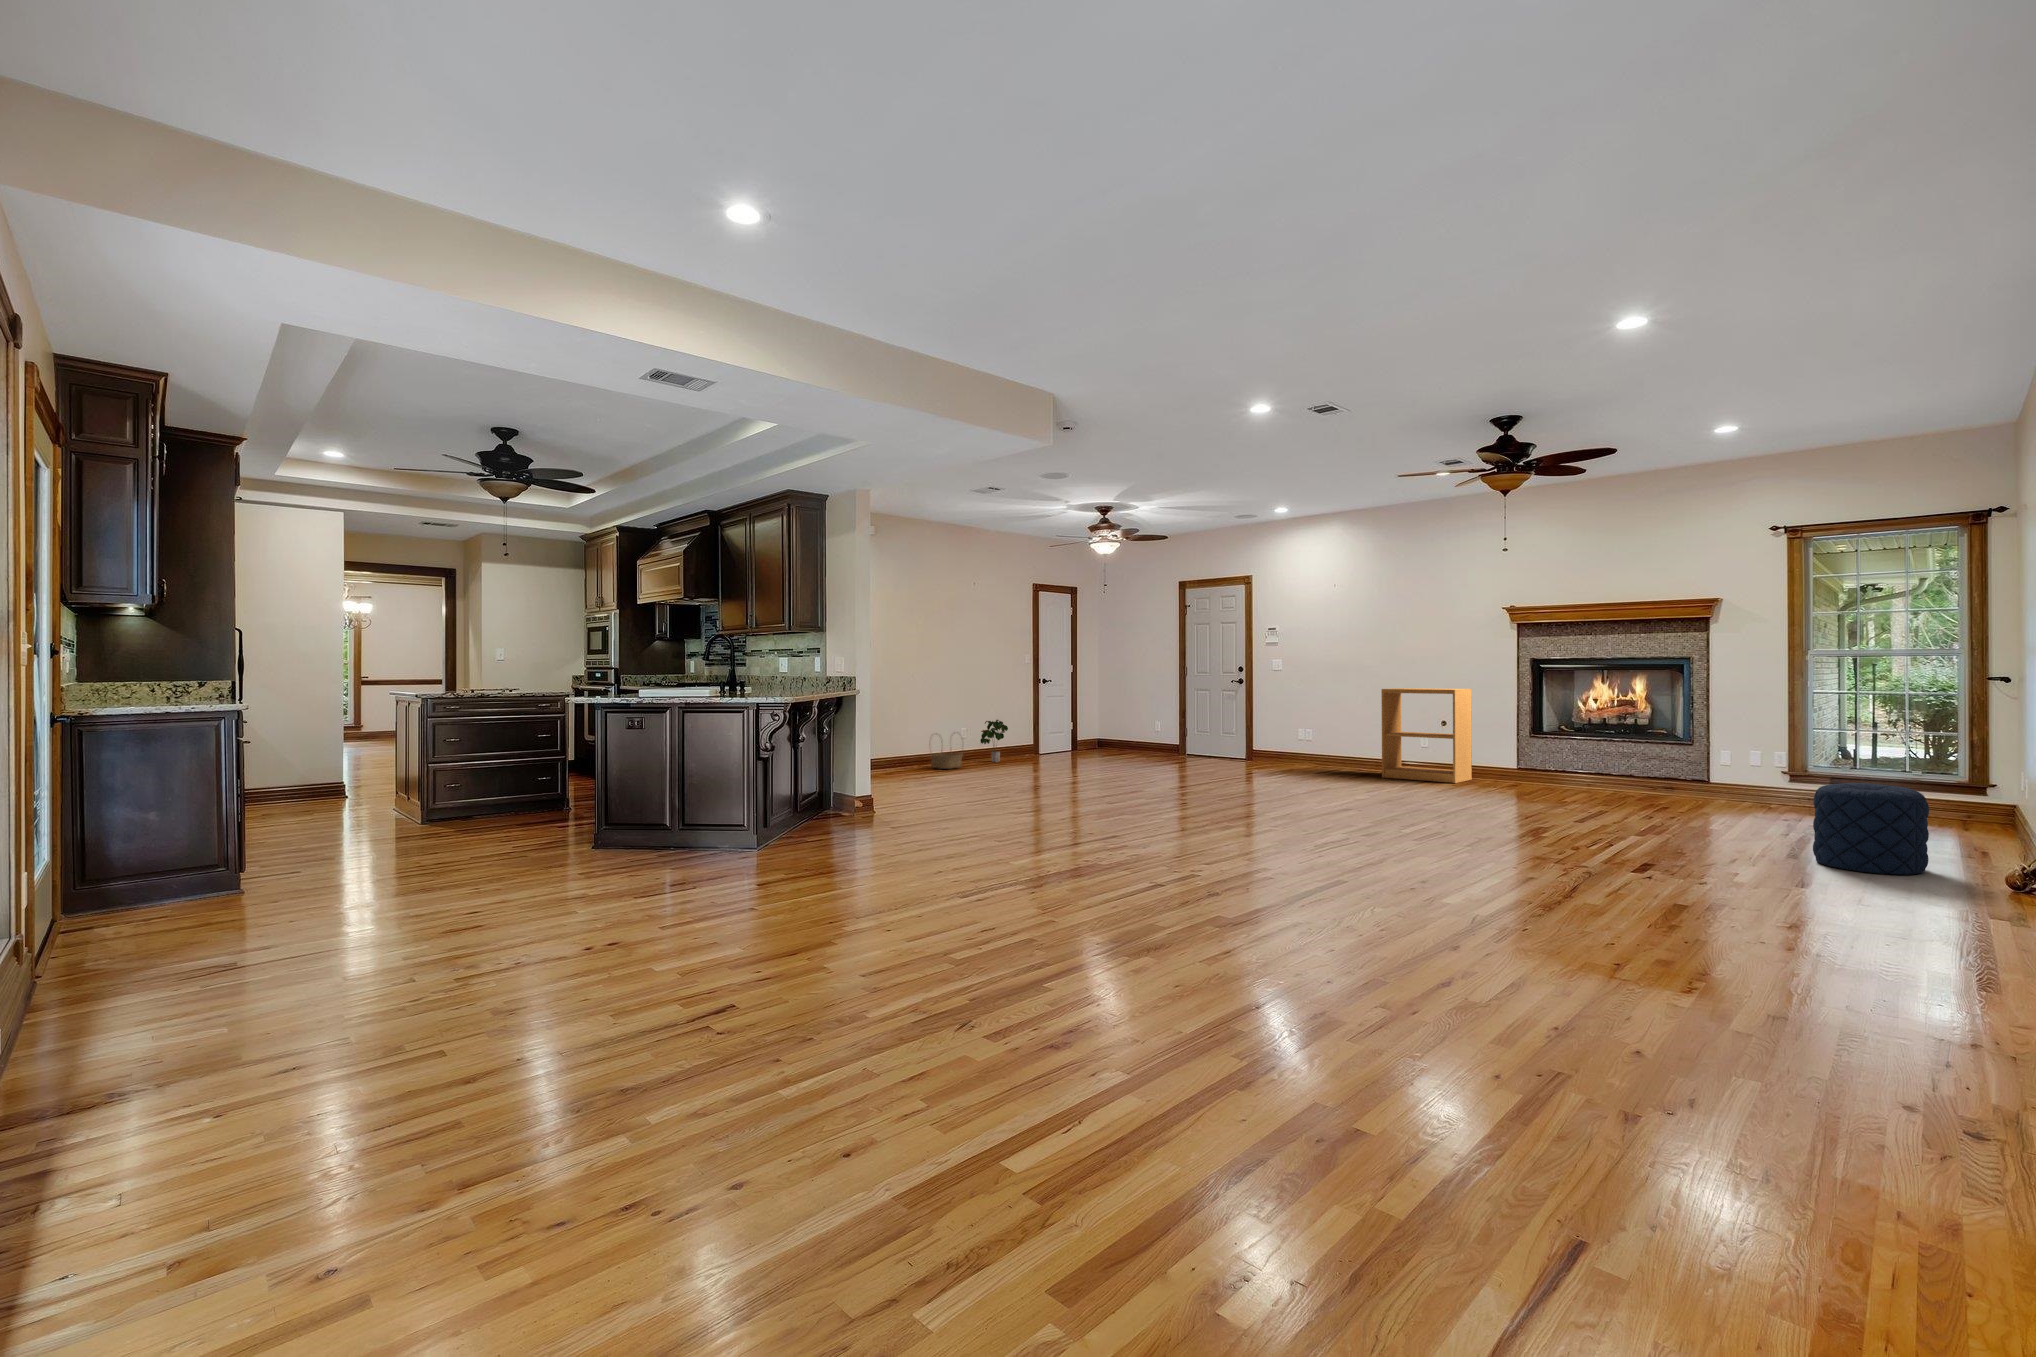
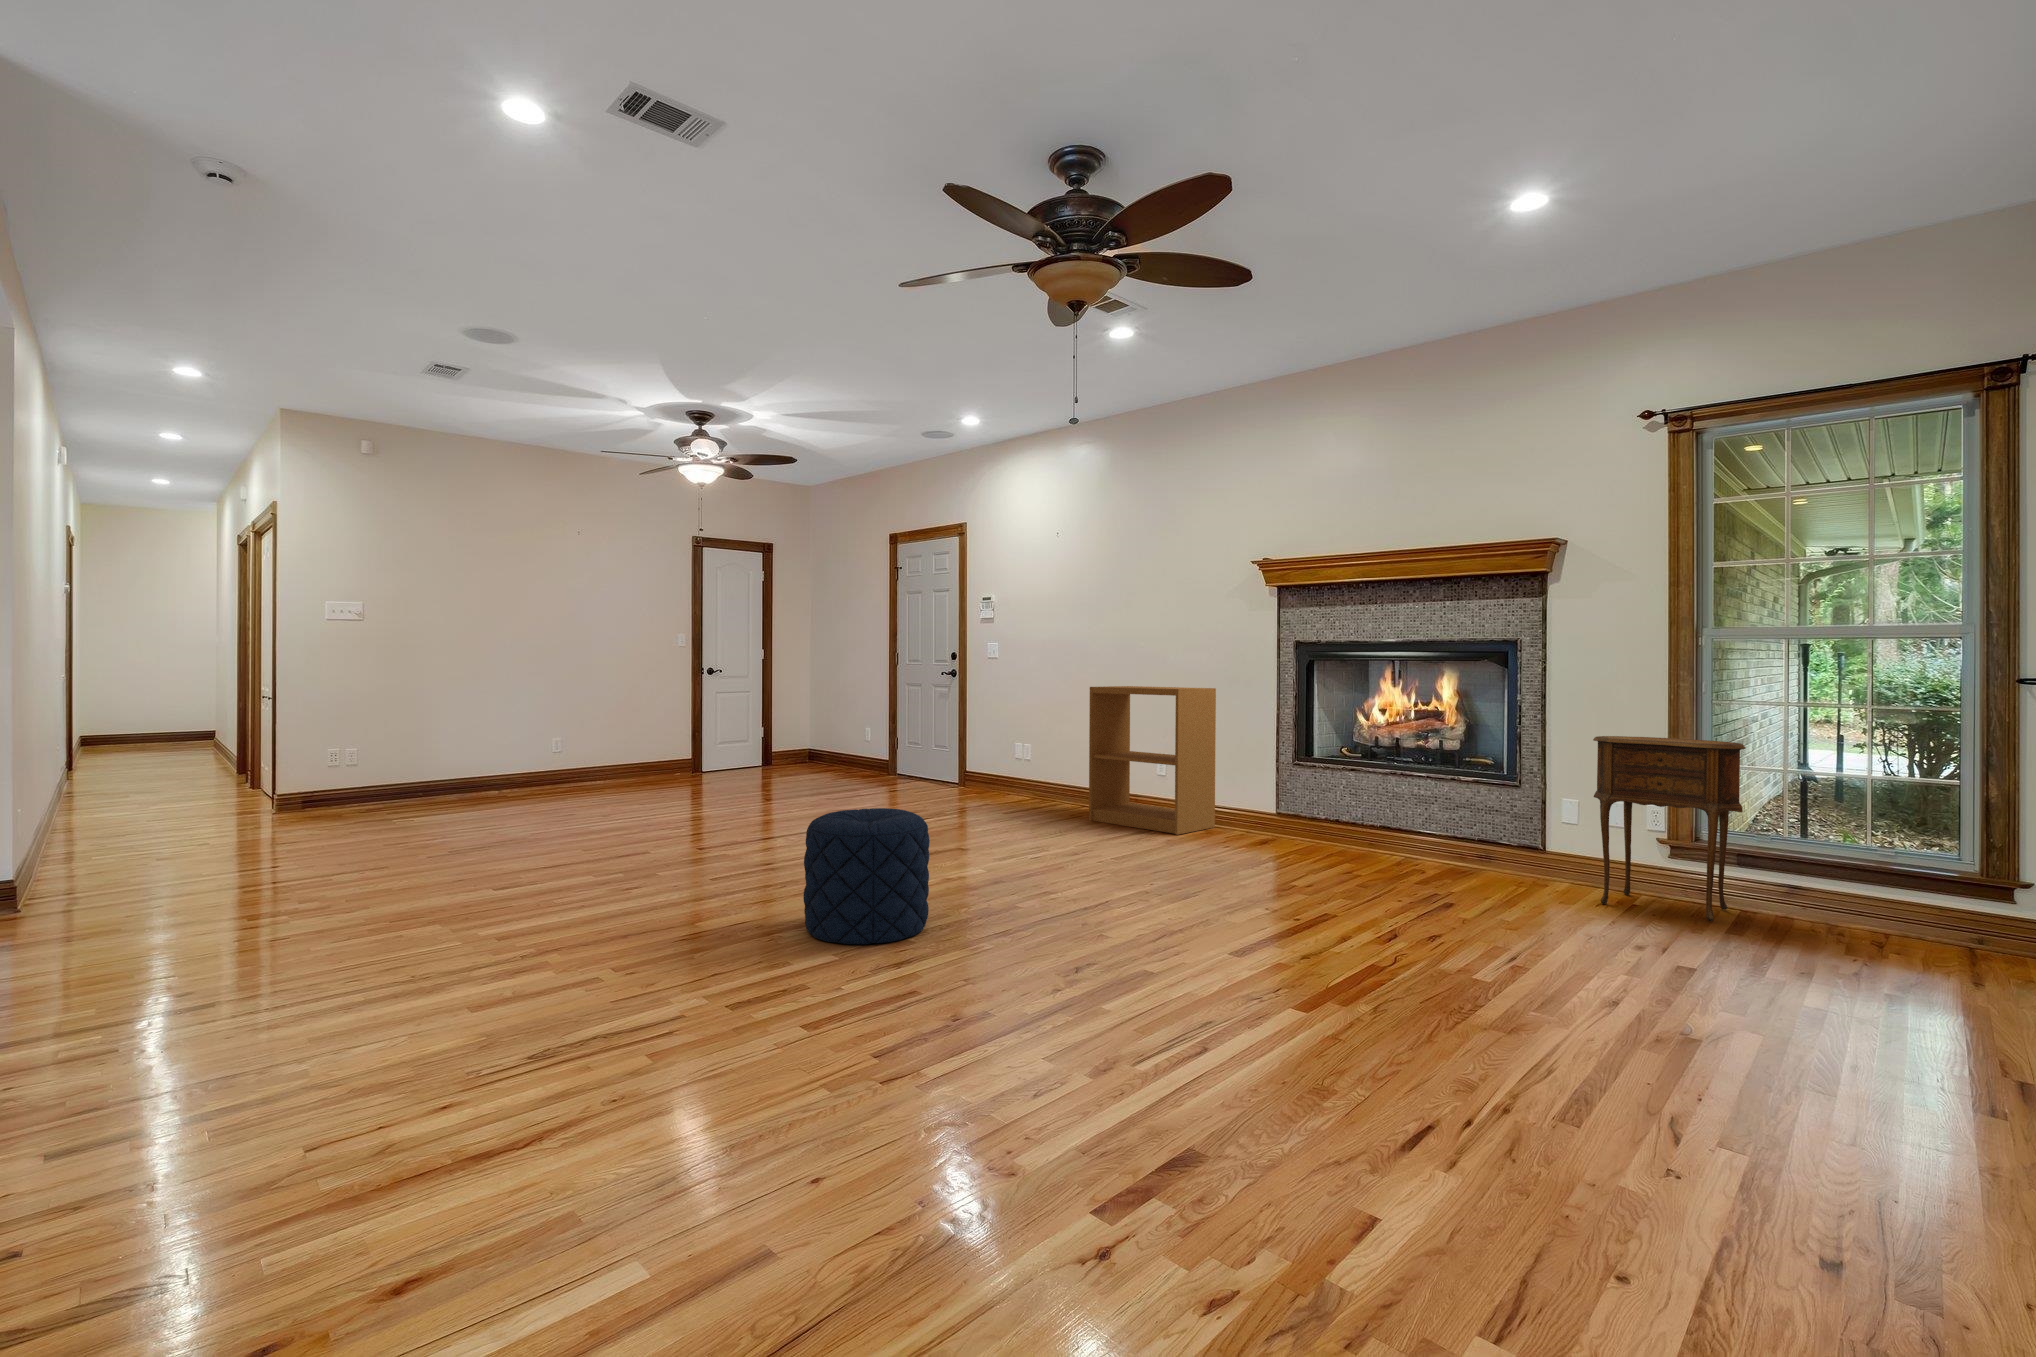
side table: none [1746,714,1838,814] -> present [1593,736,1745,921]
potted plant: present [980,720,1008,762] -> none [576,724,632,784]
basket: present [931,734,962,769] -> none [471,742,525,796]
pouf: present [1813,783,1929,875] -> present [804,808,930,944]

